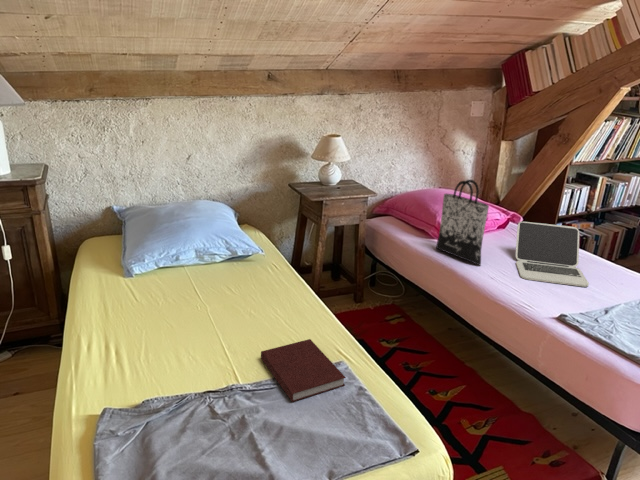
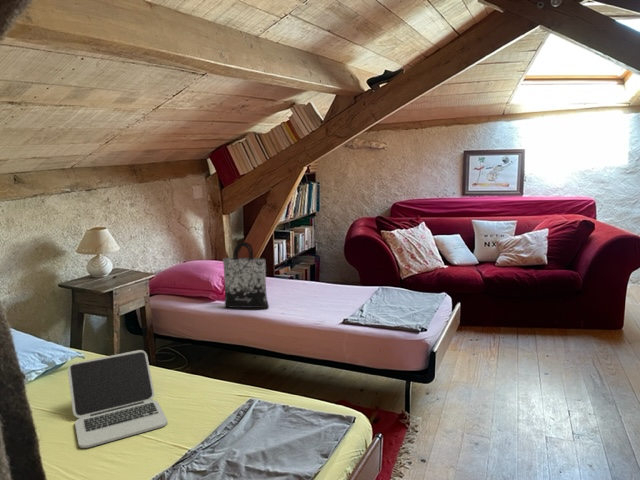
laptop: present [515,222,589,287] -> present [68,350,167,448]
notebook: present [261,339,346,402] -> none [185,395,270,437]

